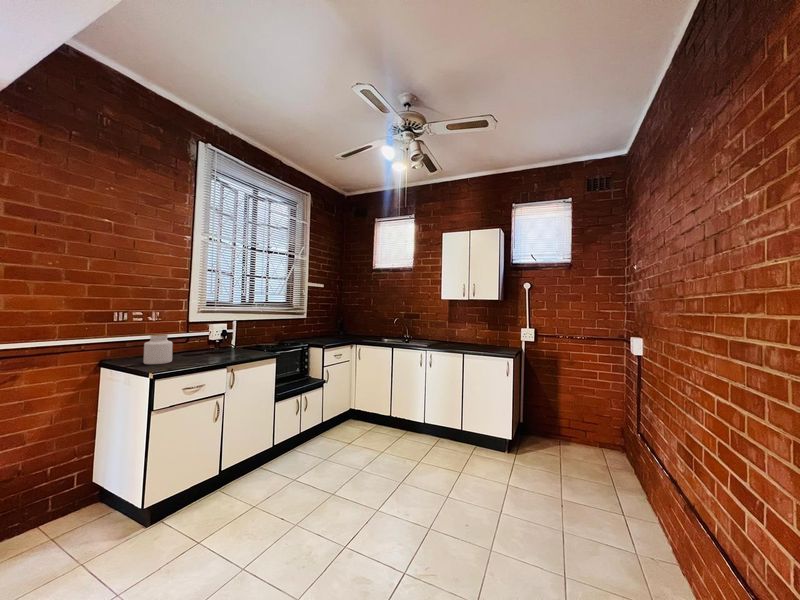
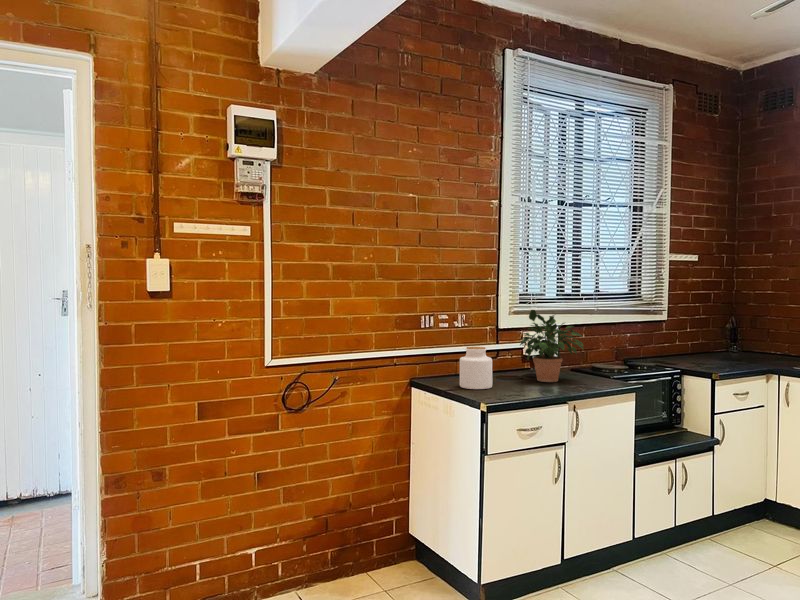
potted plant: none [198,309,248,356] -> present [520,310,583,382]

